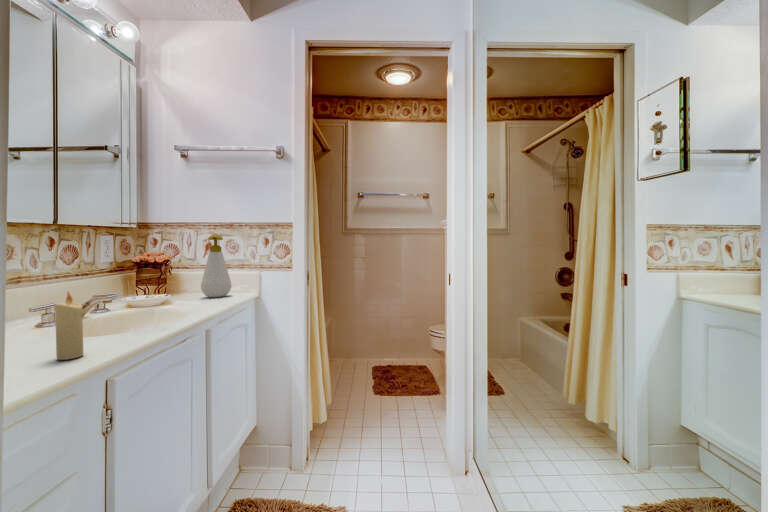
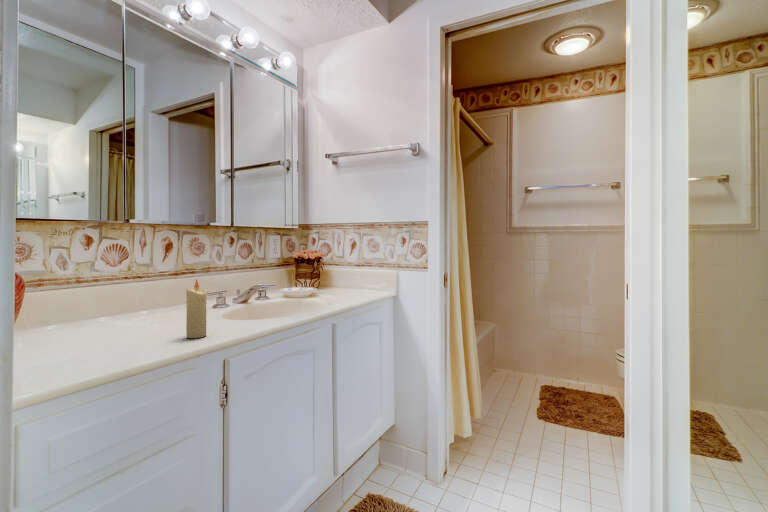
soap bottle: present [201,235,231,297] -> none [342,234,368,294]

